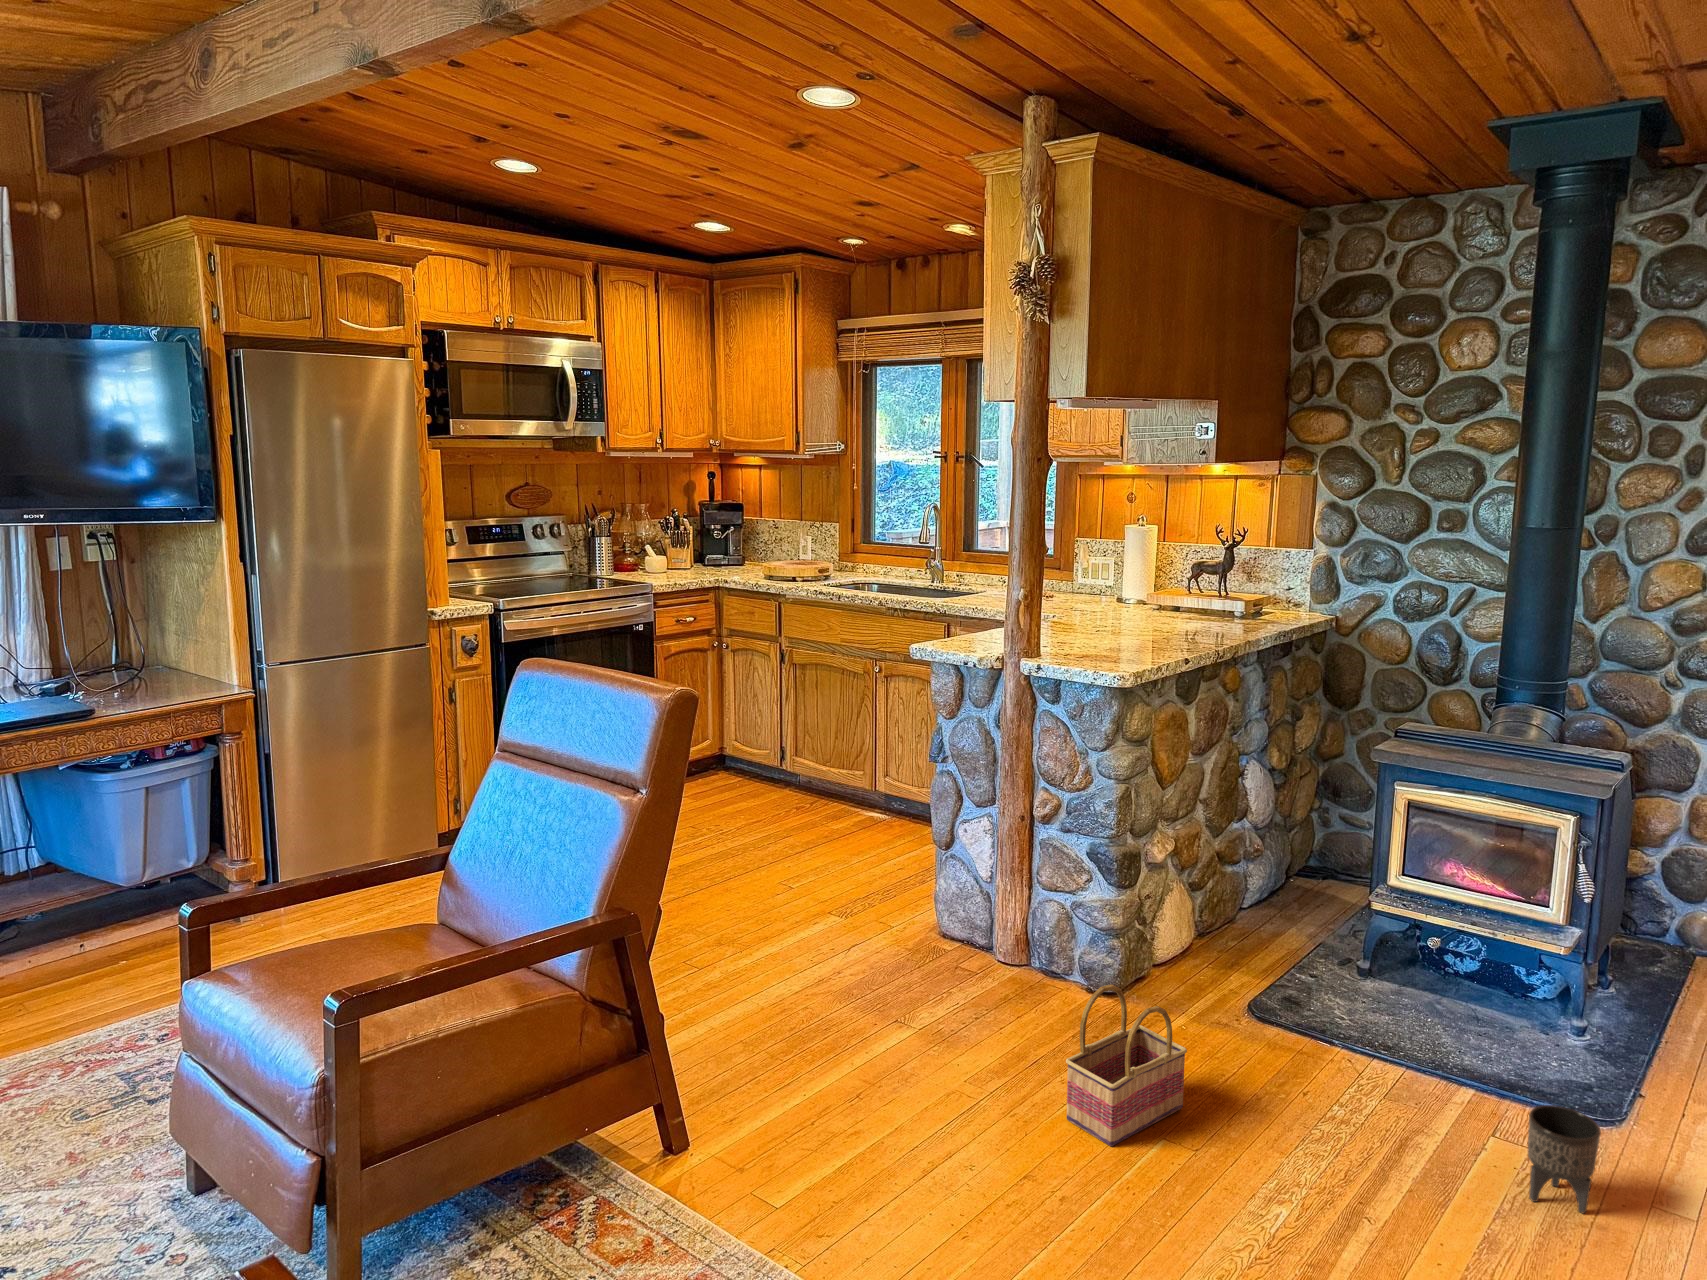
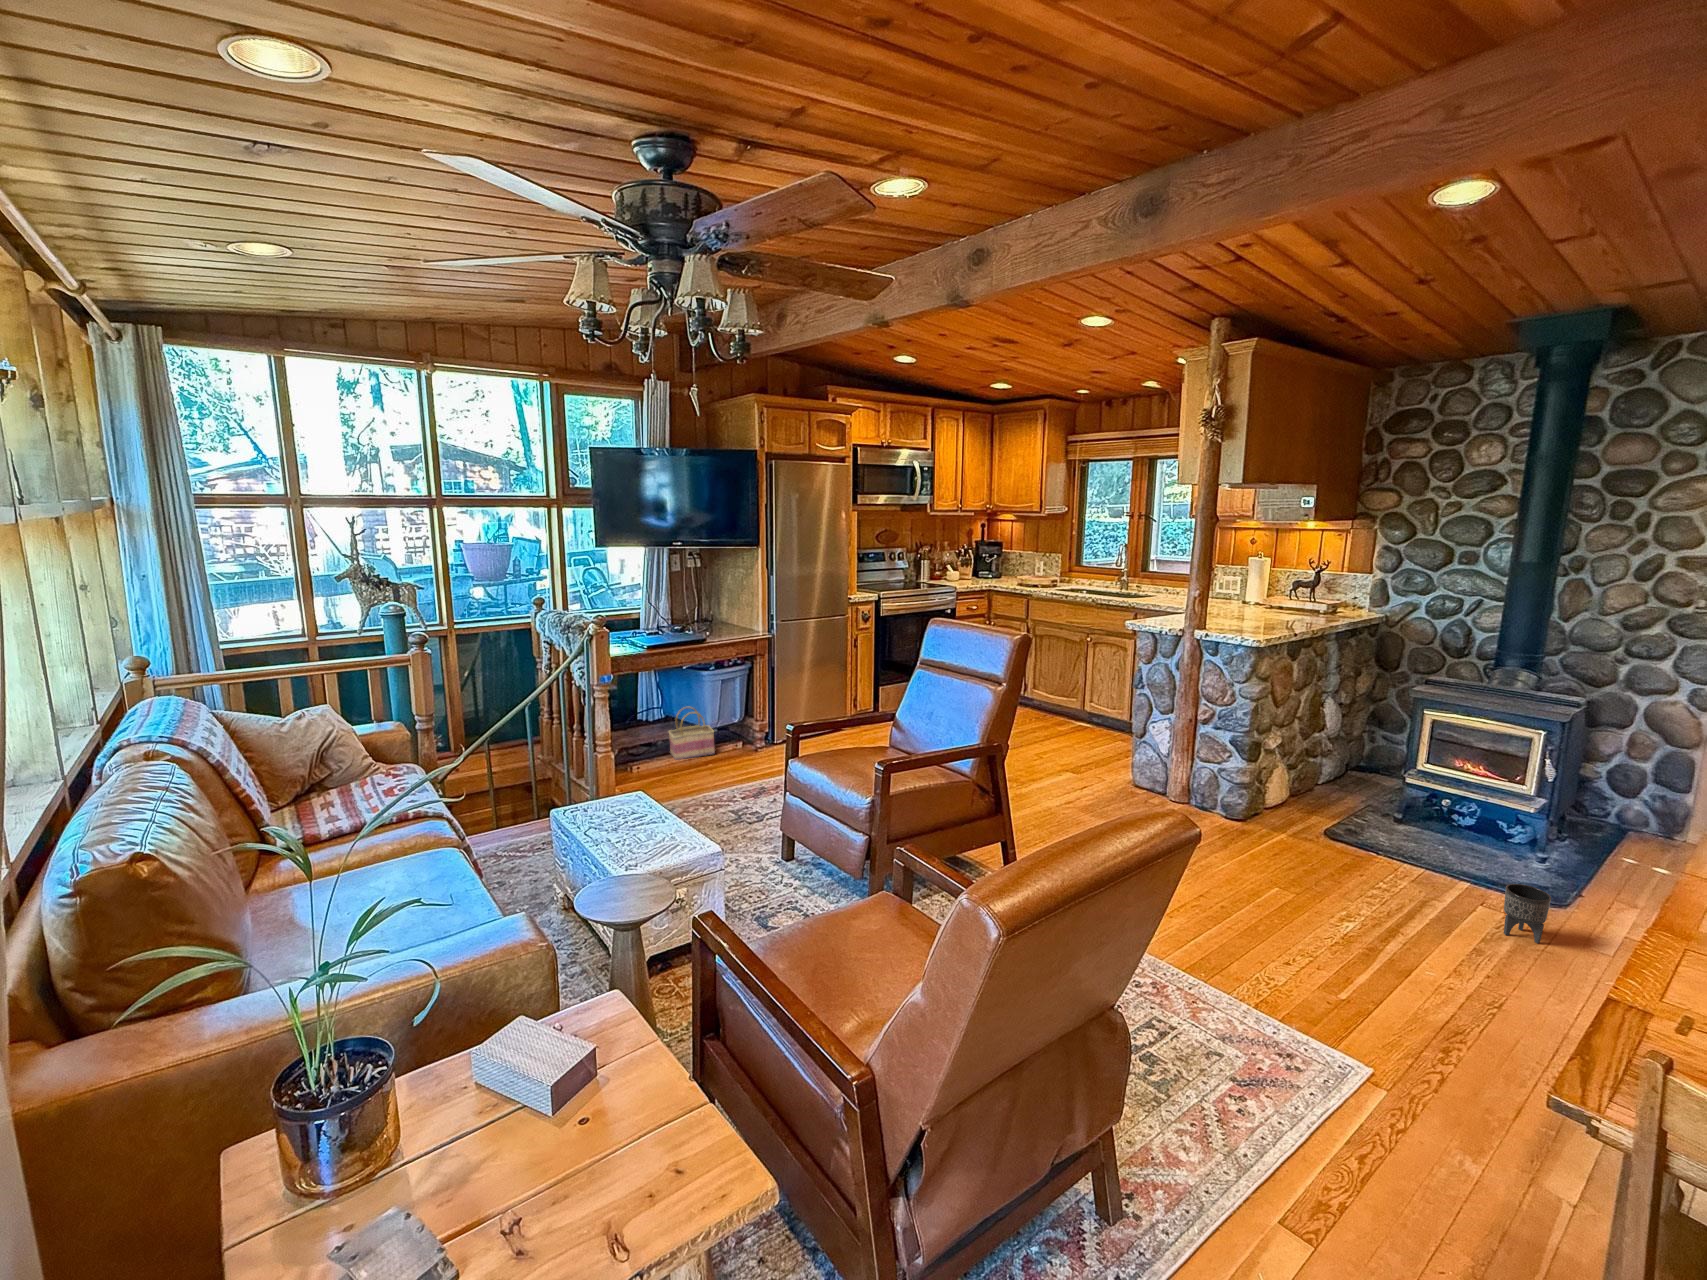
basket: present [1066,985,1187,1146] -> present [669,707,715,760]

